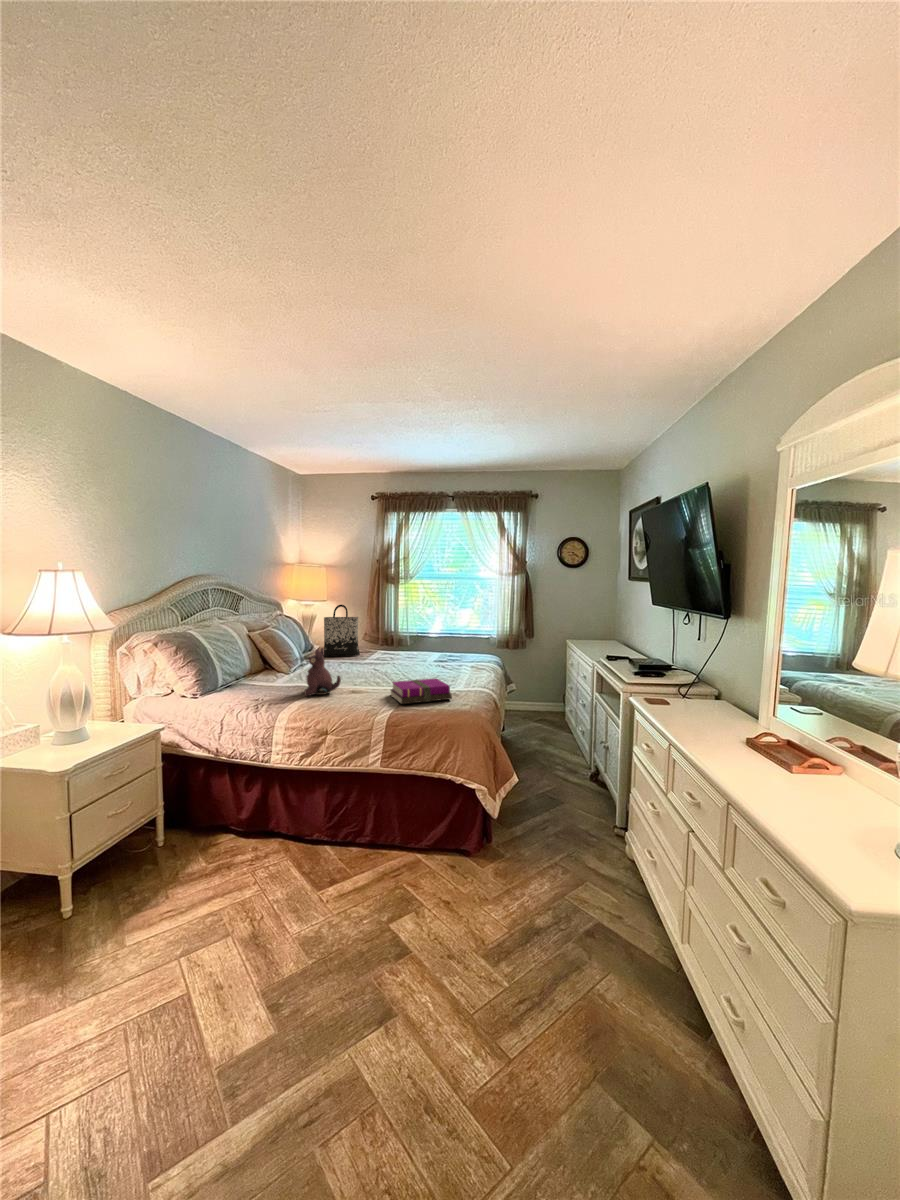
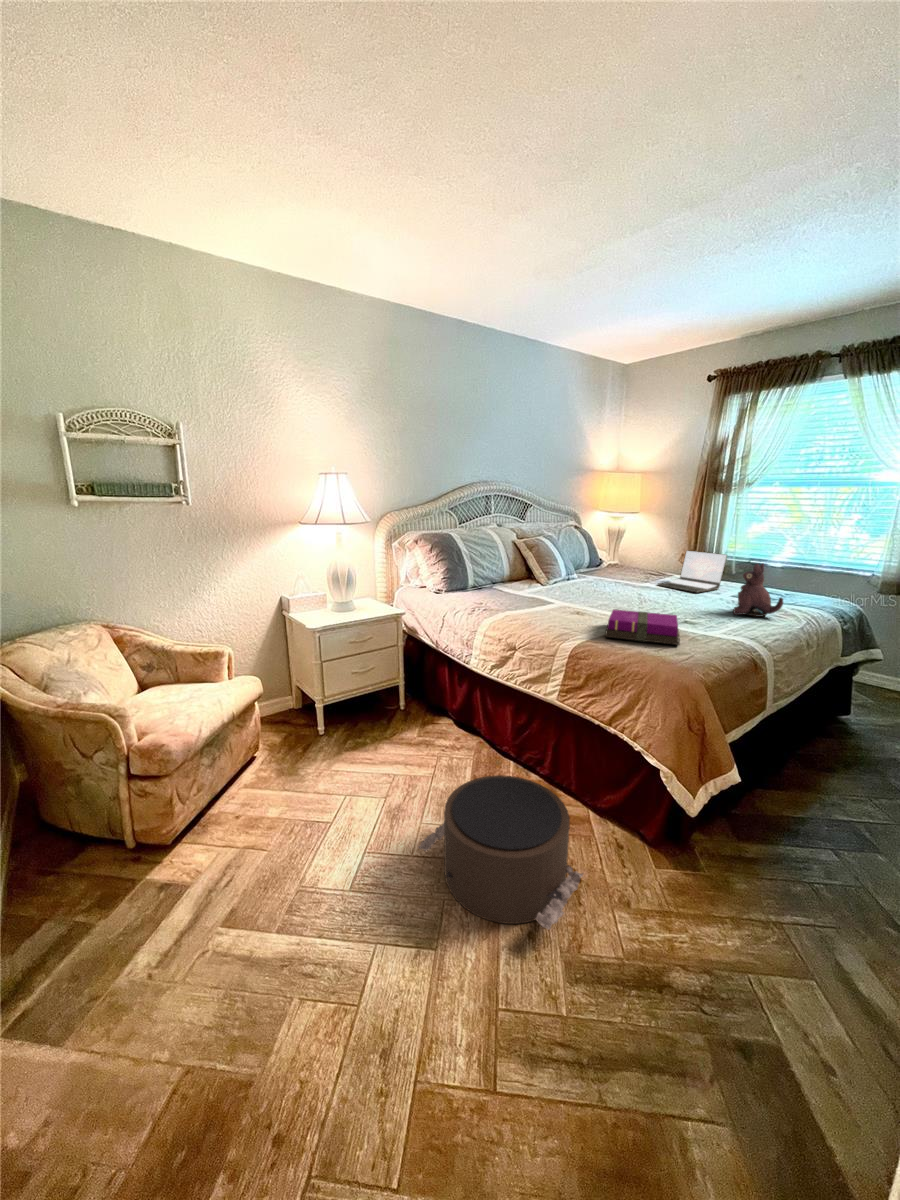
tote bag: present [324,605,360,656] -> none [598,517,642,576]
laptop: none [382,630,426,662] -> present [658,551,727,592]
plush toy: present [304,648,341,696] -> present [733,564,783,617]
pouf: none [322,840,469,974] -> present [418,775,583,930]

